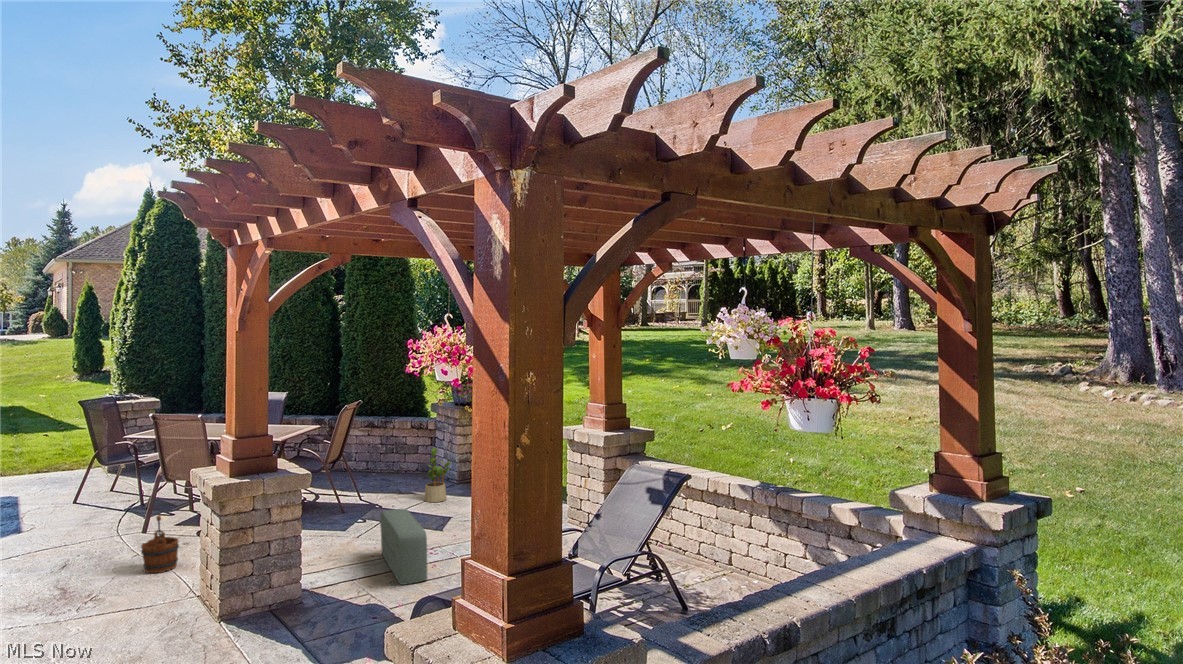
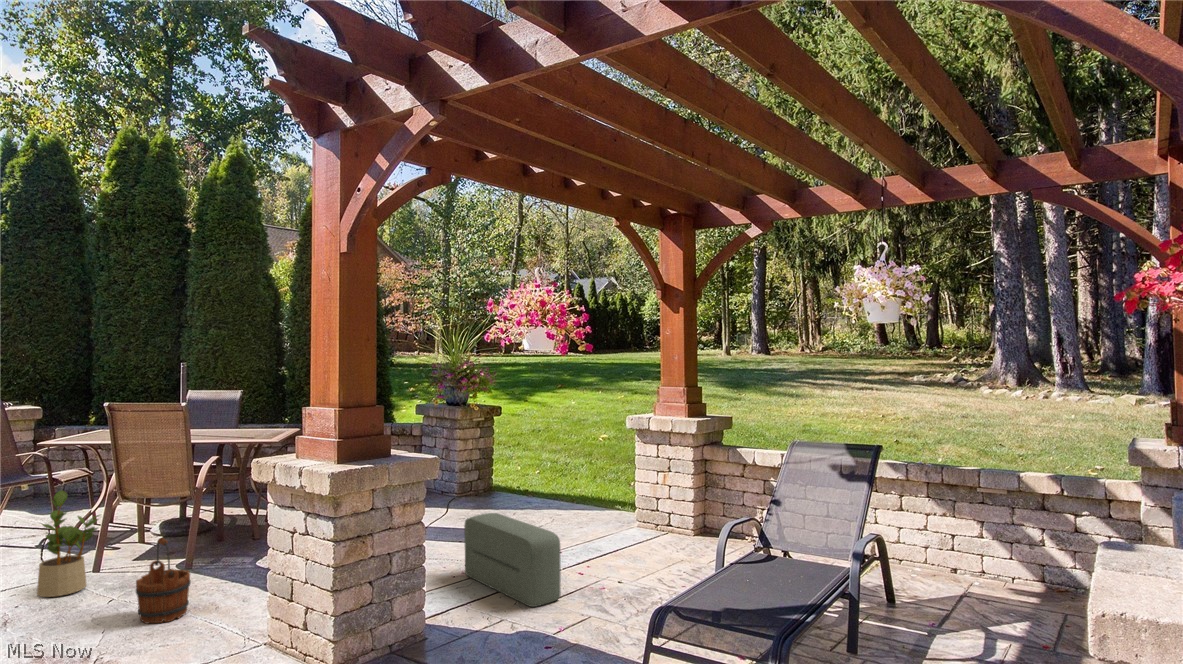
potted plant: present [425,447,451,502] -> present [37,490,99,597]

